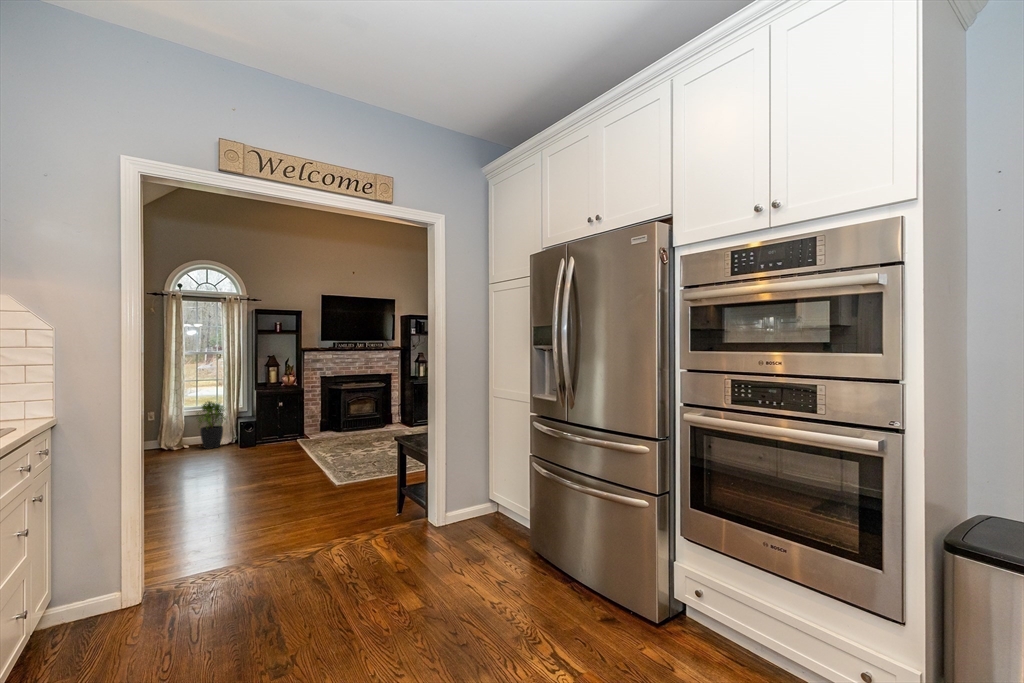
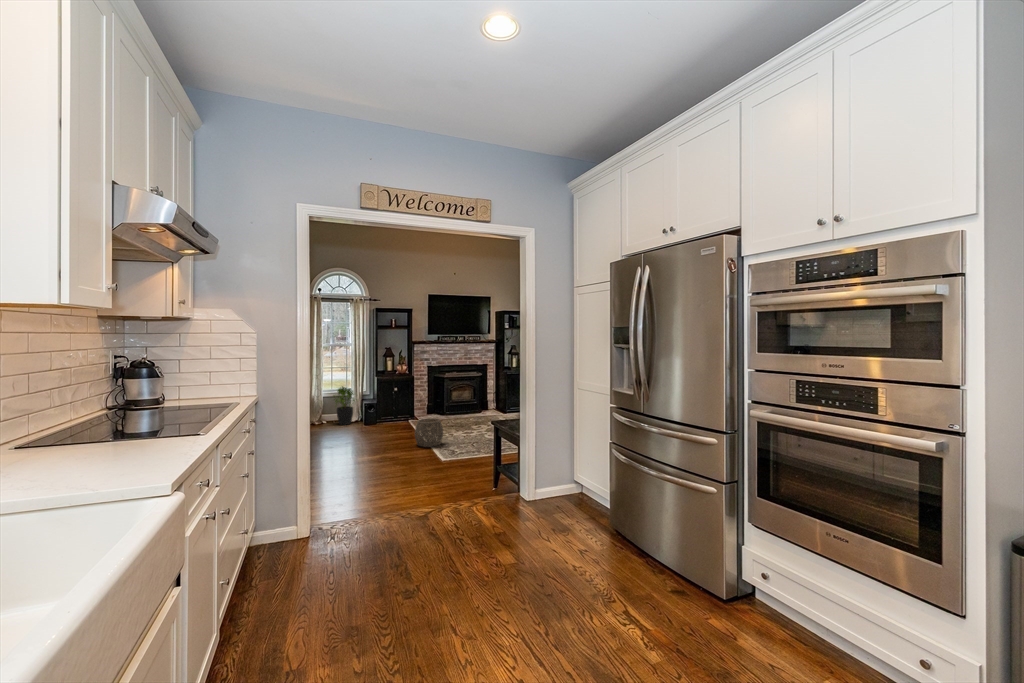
woven basket: none [301,436,338,471] -> present [415,418,443,447]

